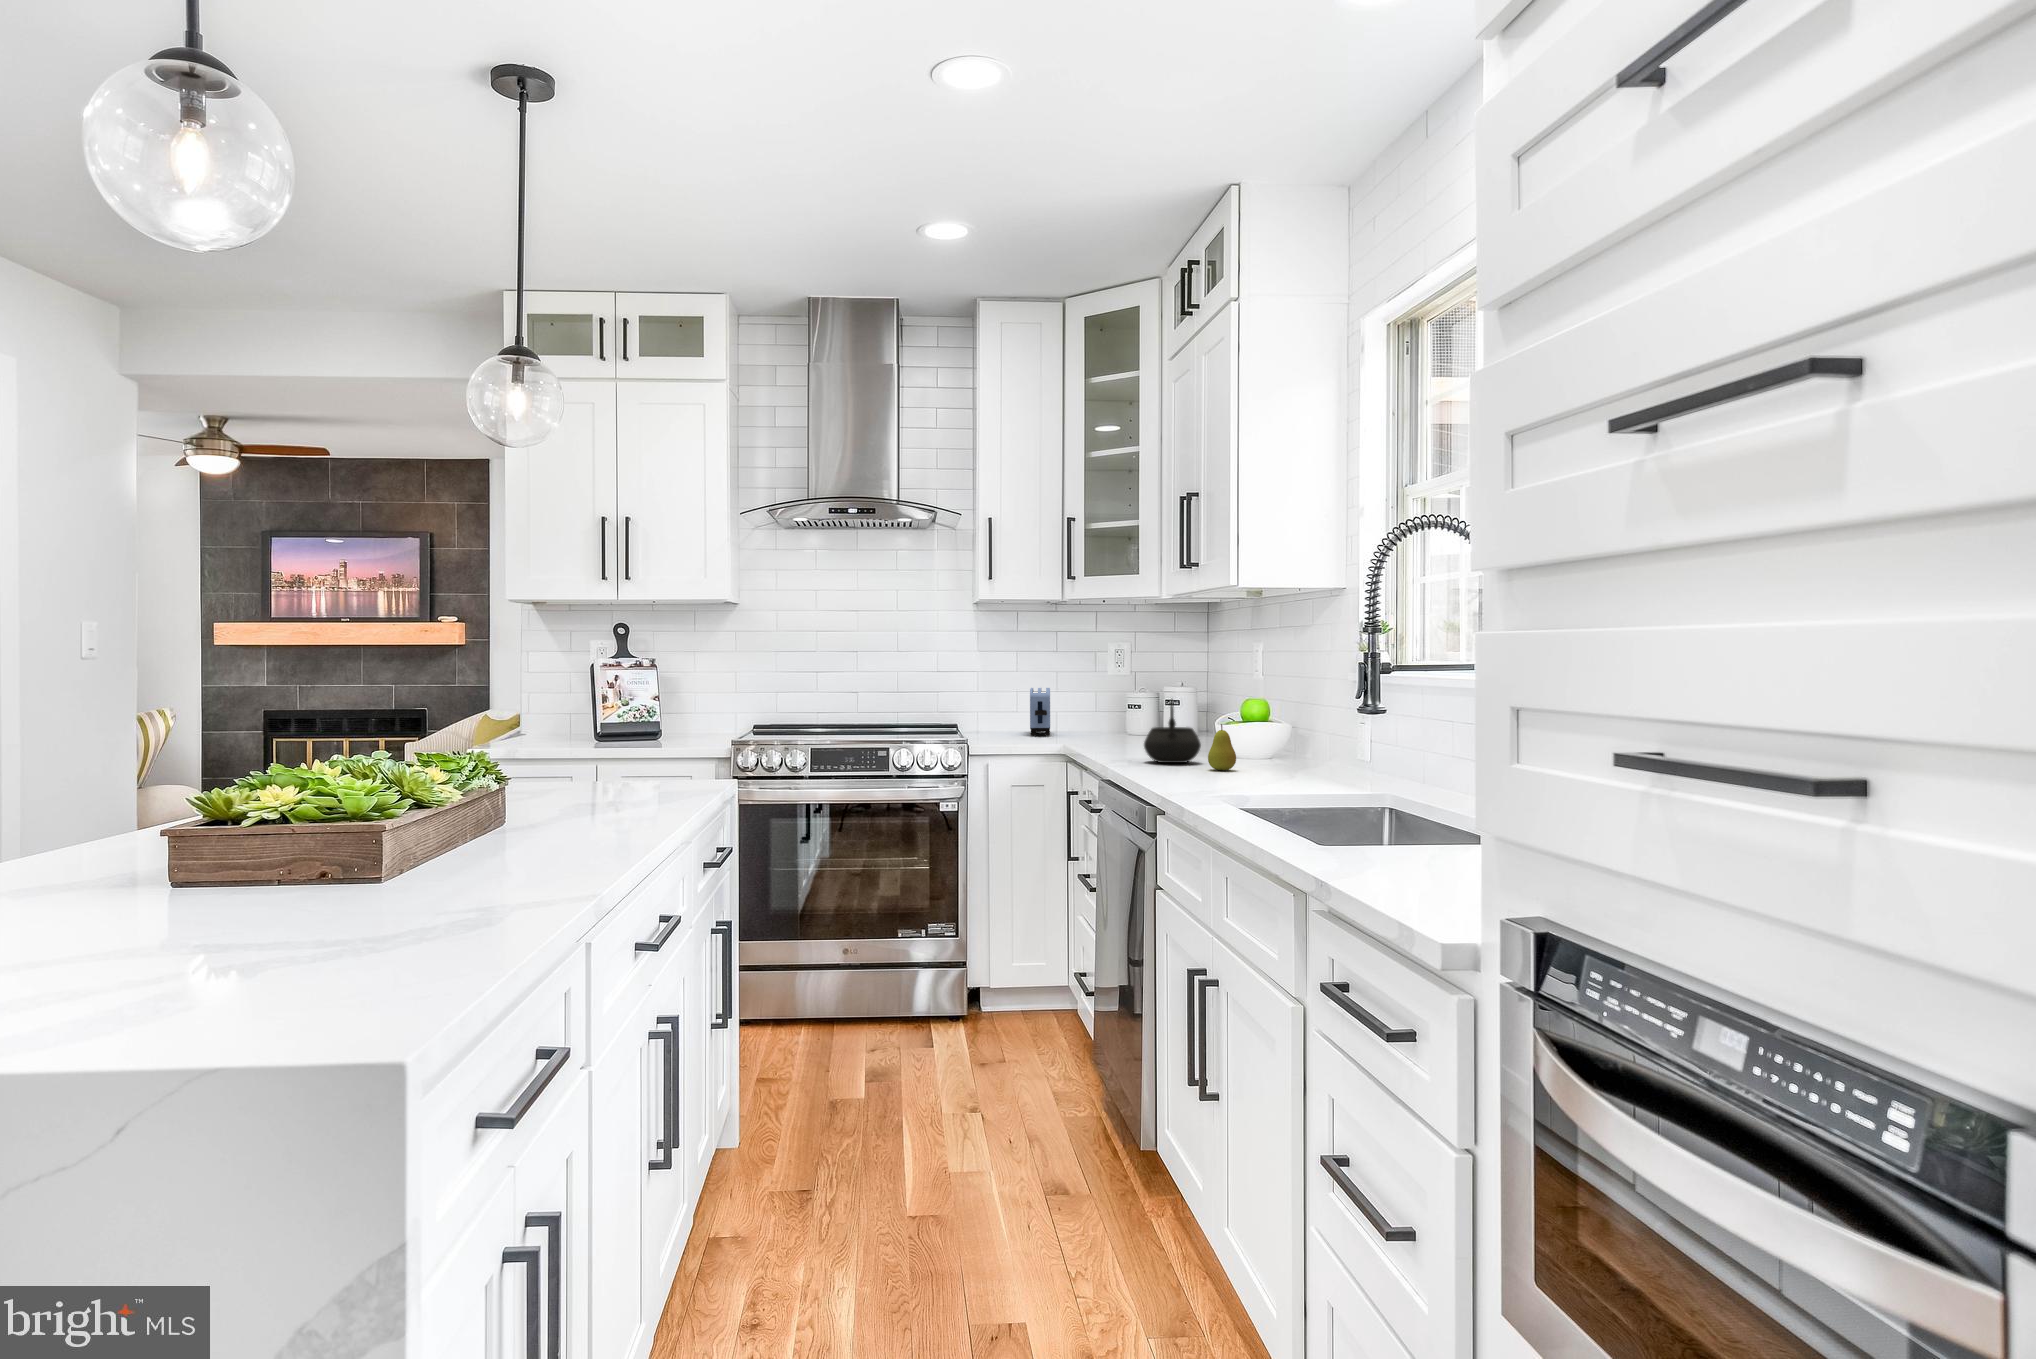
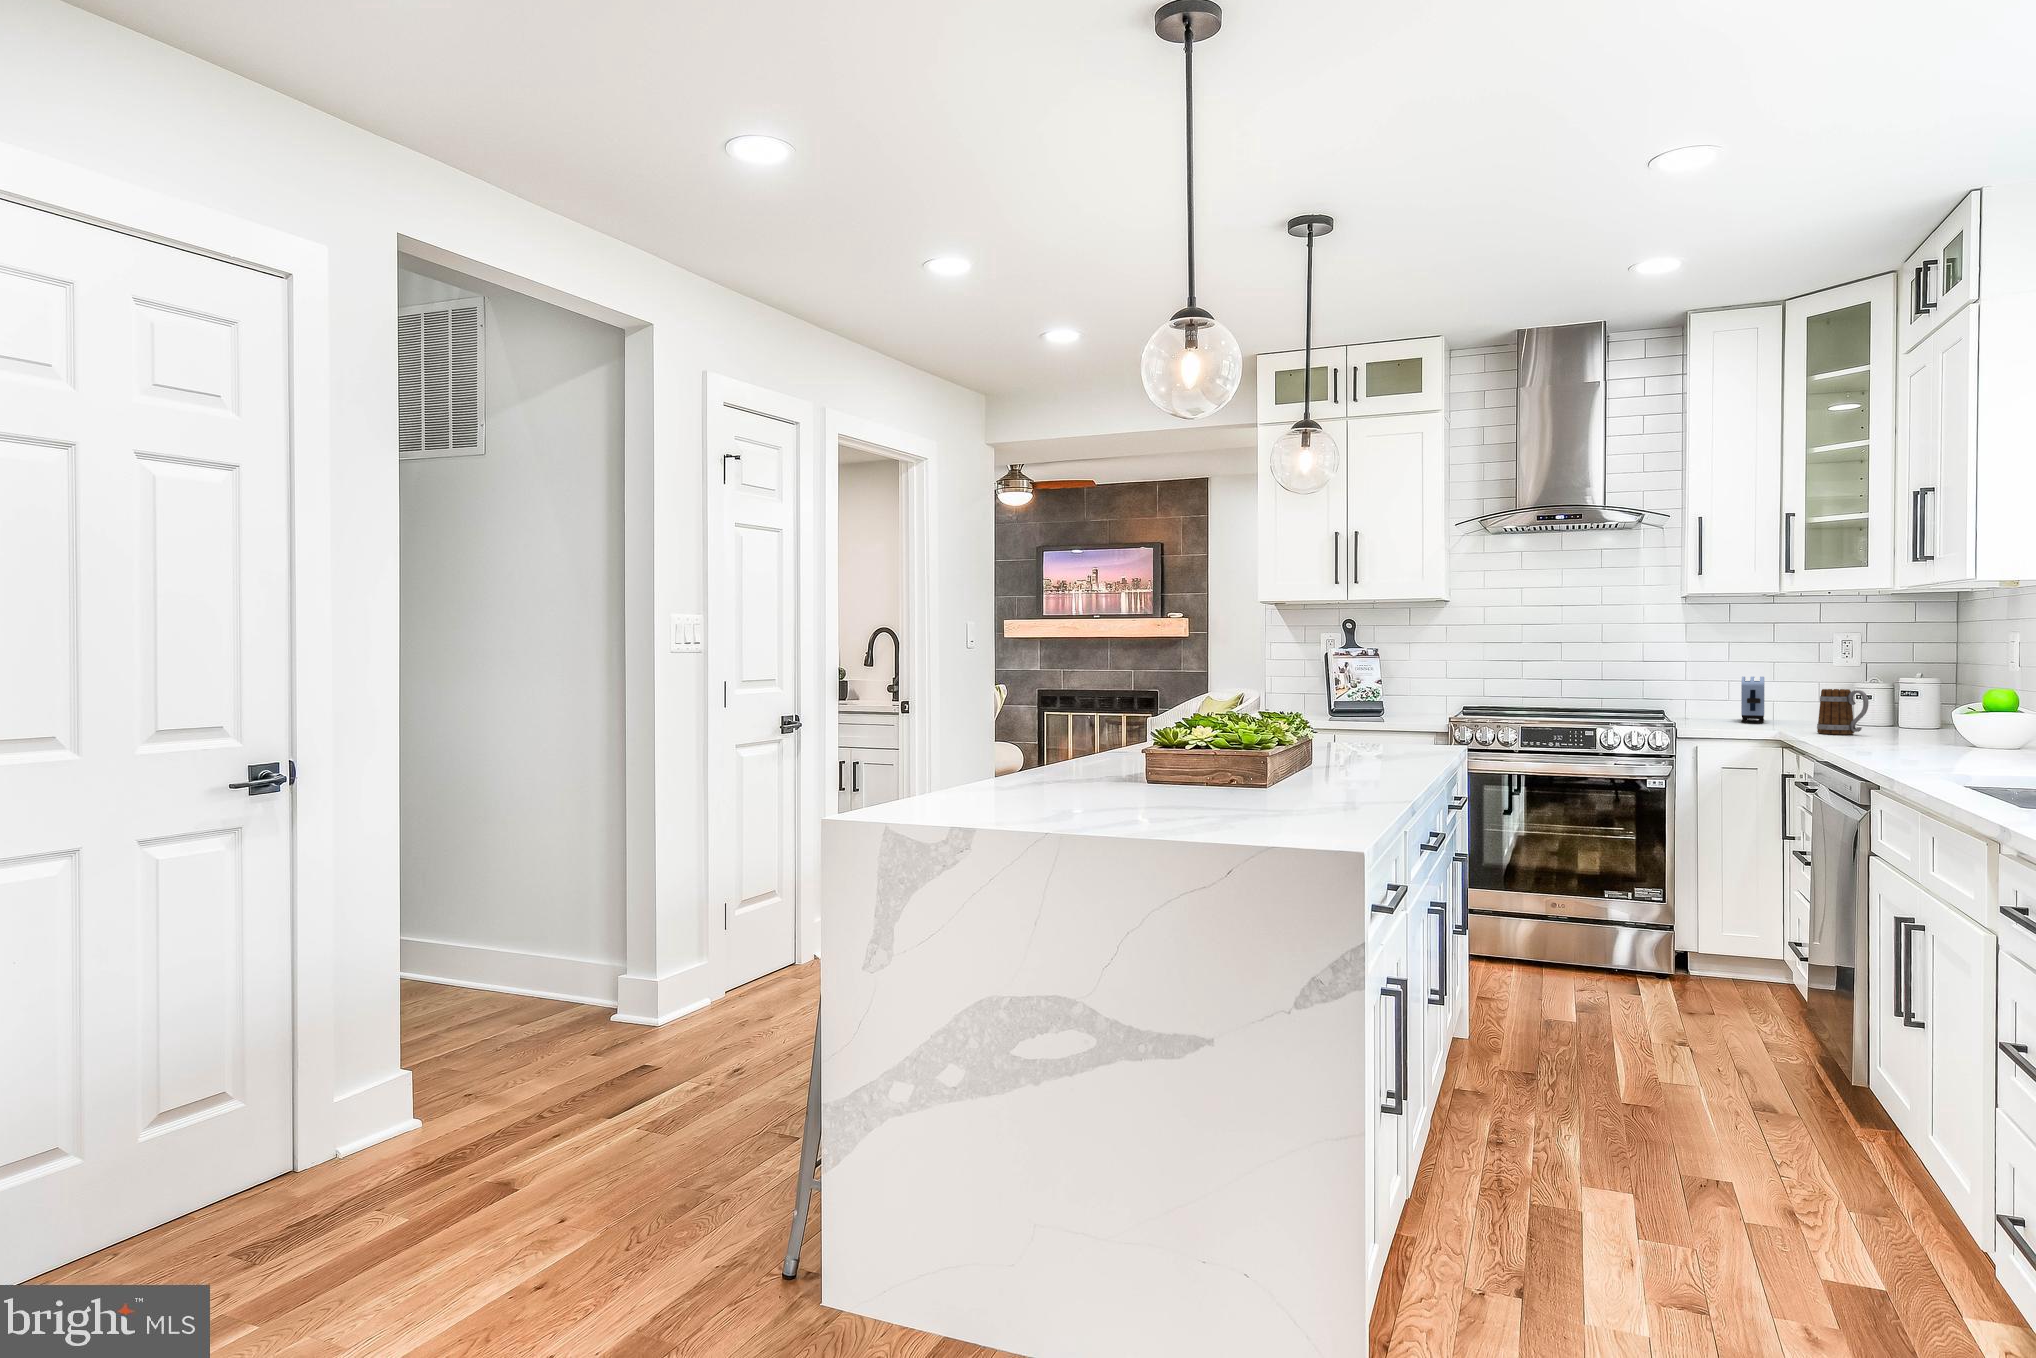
kettle: present [1144,699,1201,763] -> none [1868,688,1935,750]
mug: none [1097,700,1141,747] -> present [1817,689,1869,735]
fruit: present [1208,724,1236,770] -> none [1940,713,1974,757]

